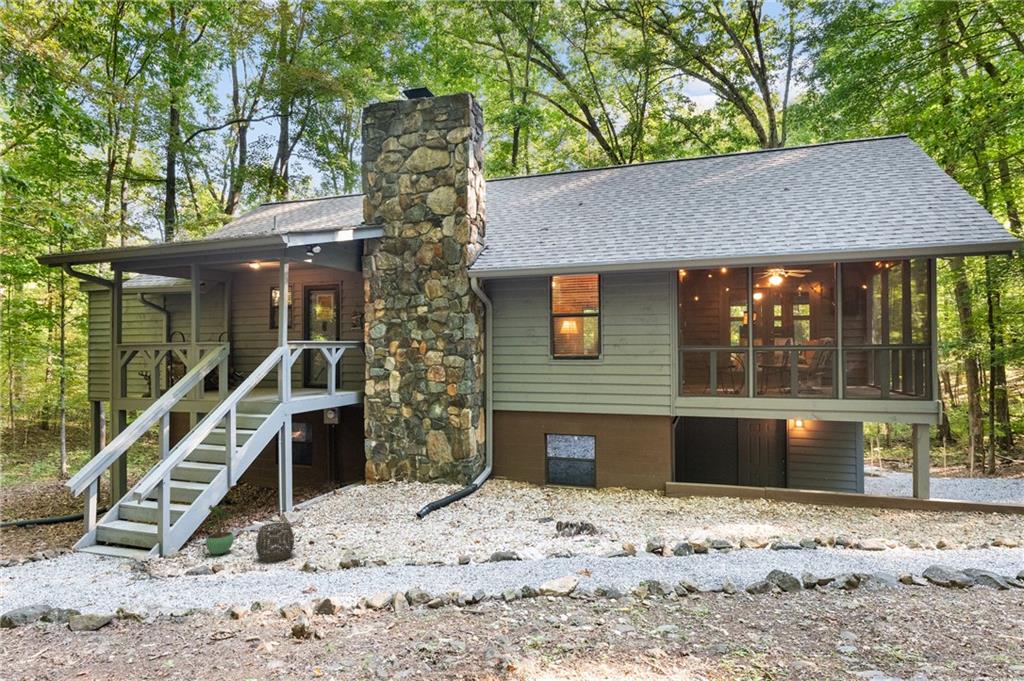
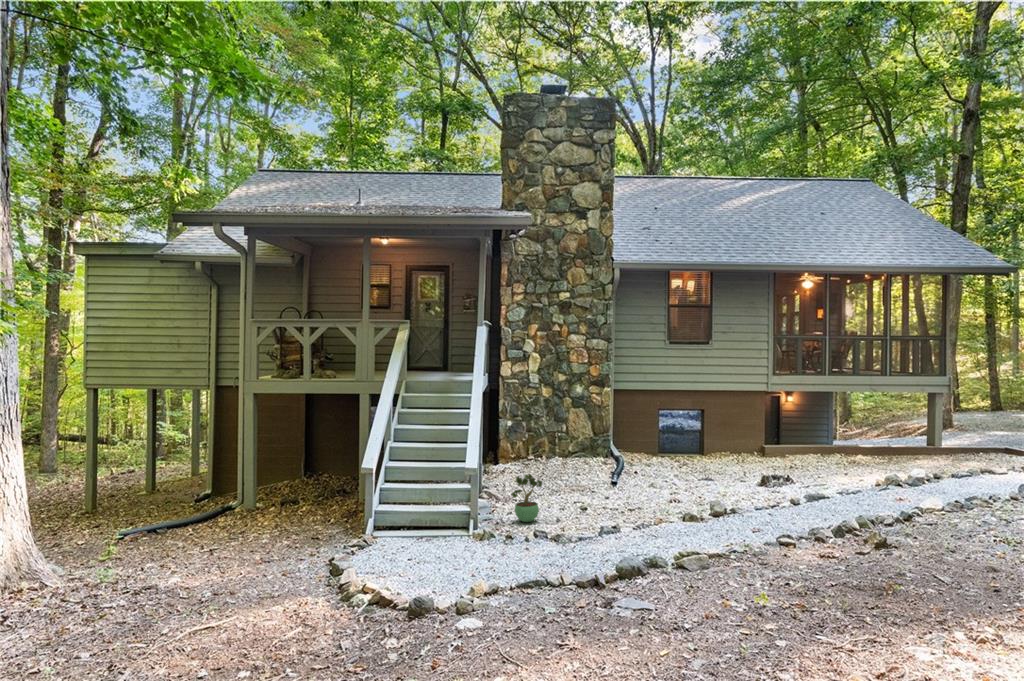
woven basket: present [256,522,294,562] -> none [573,486,607,521]

